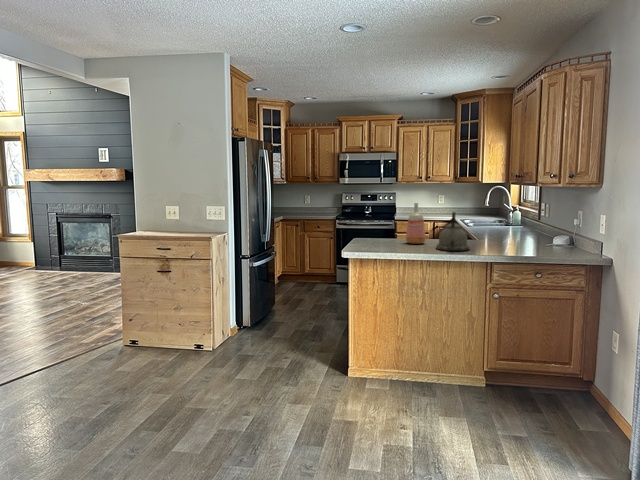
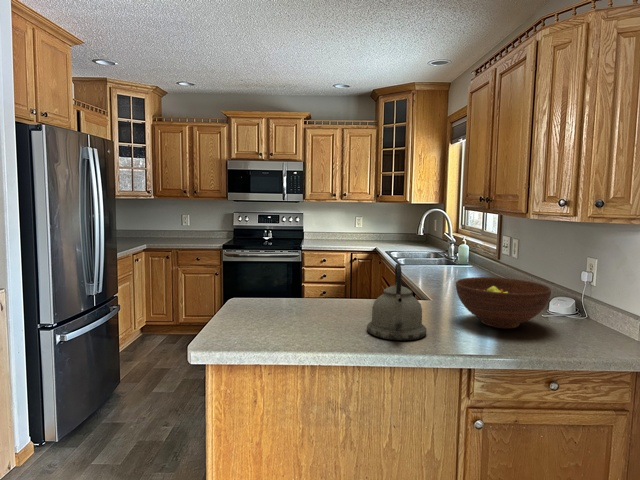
vase: present [406,203,426,244] -> none [313,244,347,316]
fruit bowl: none [490,223,546,249] -> present [456,277,551,329]

